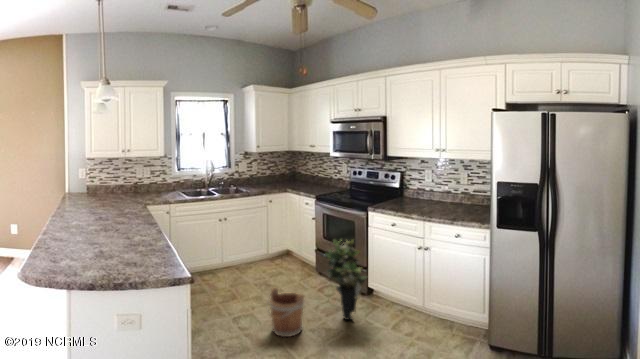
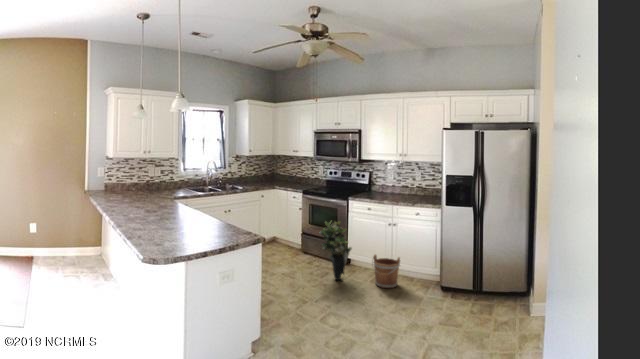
bucket: present [269,288,304,337] -> present [373,255,400,288]

